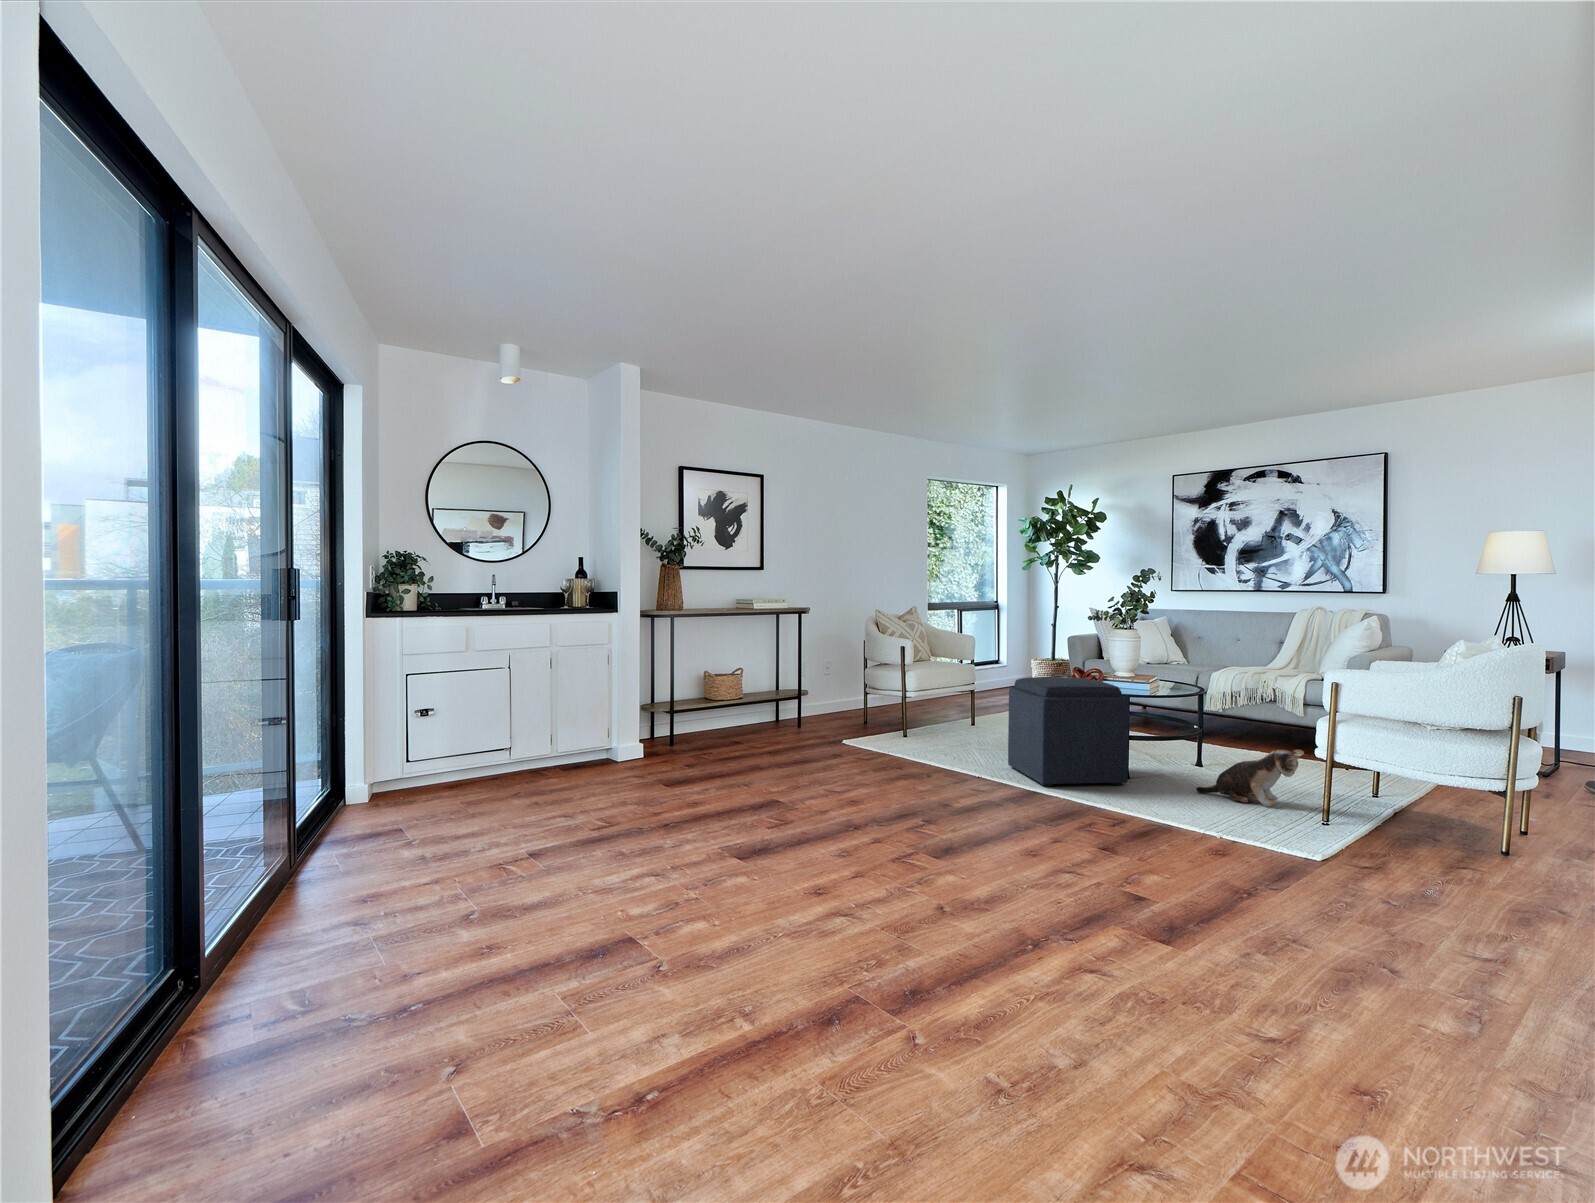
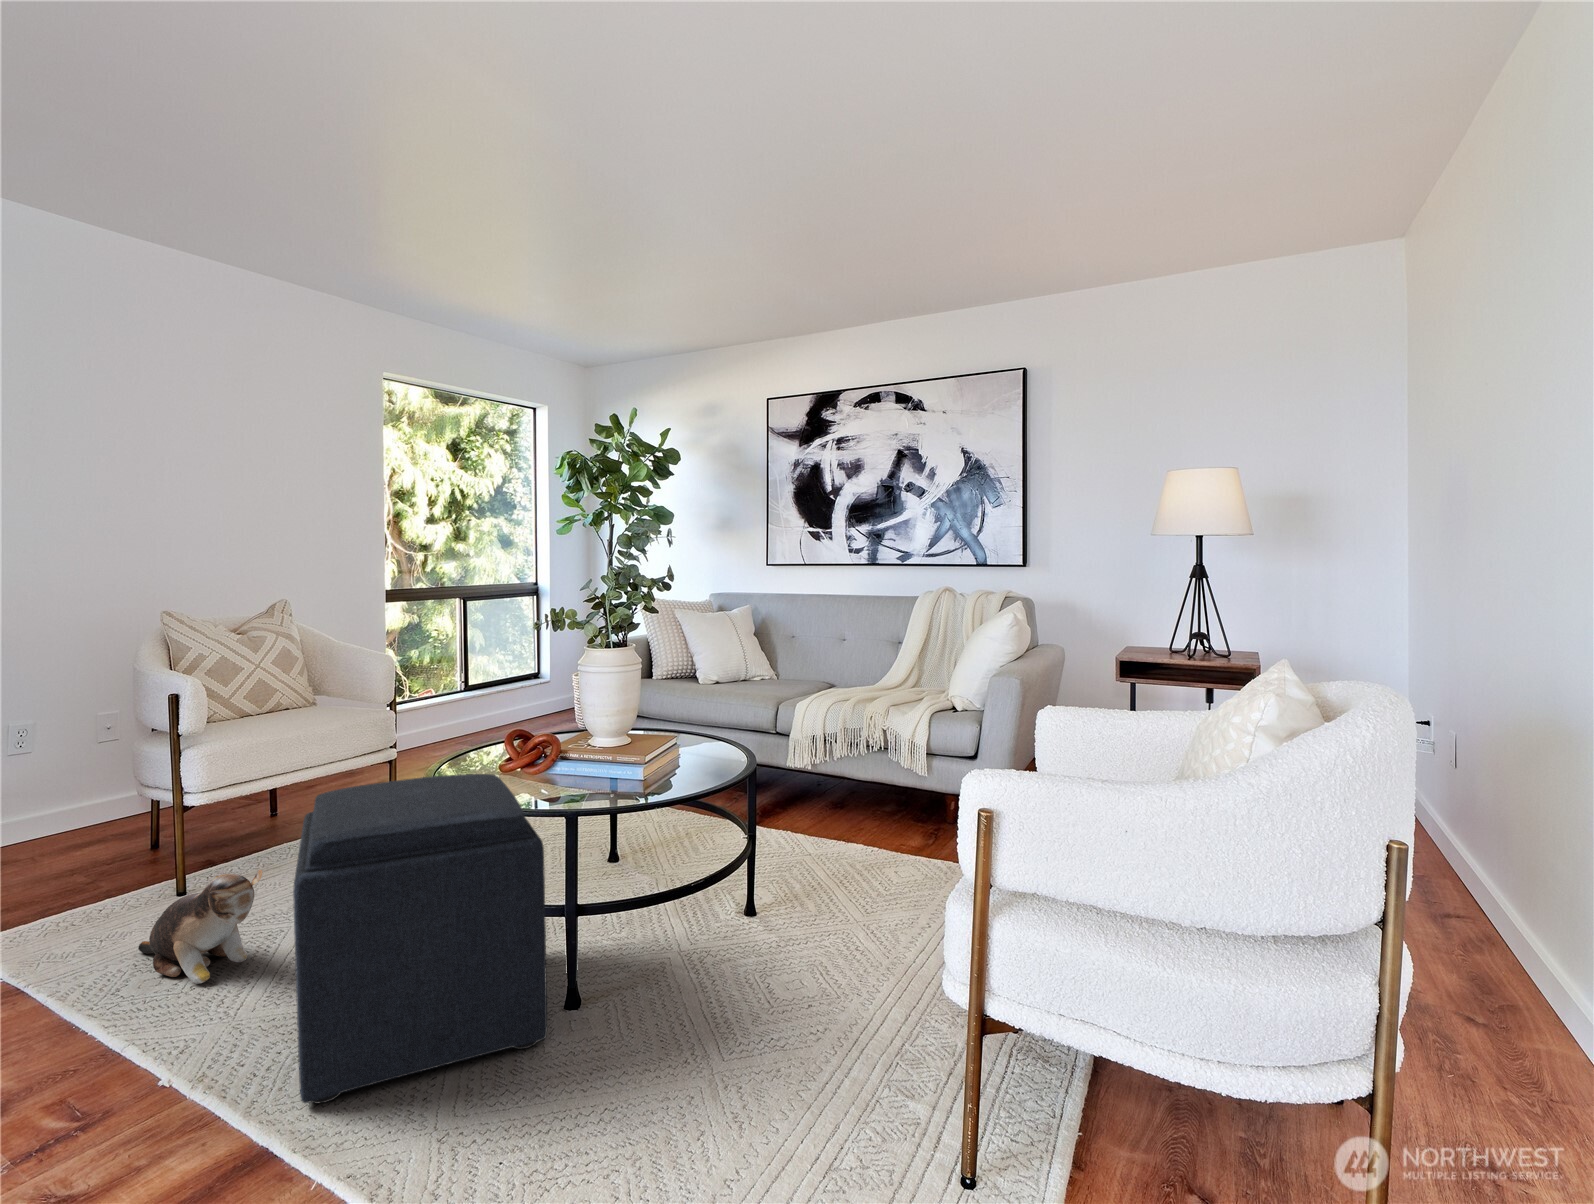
plush toy: present [1196,750,1304,806] -> present [138,870,262,984]

